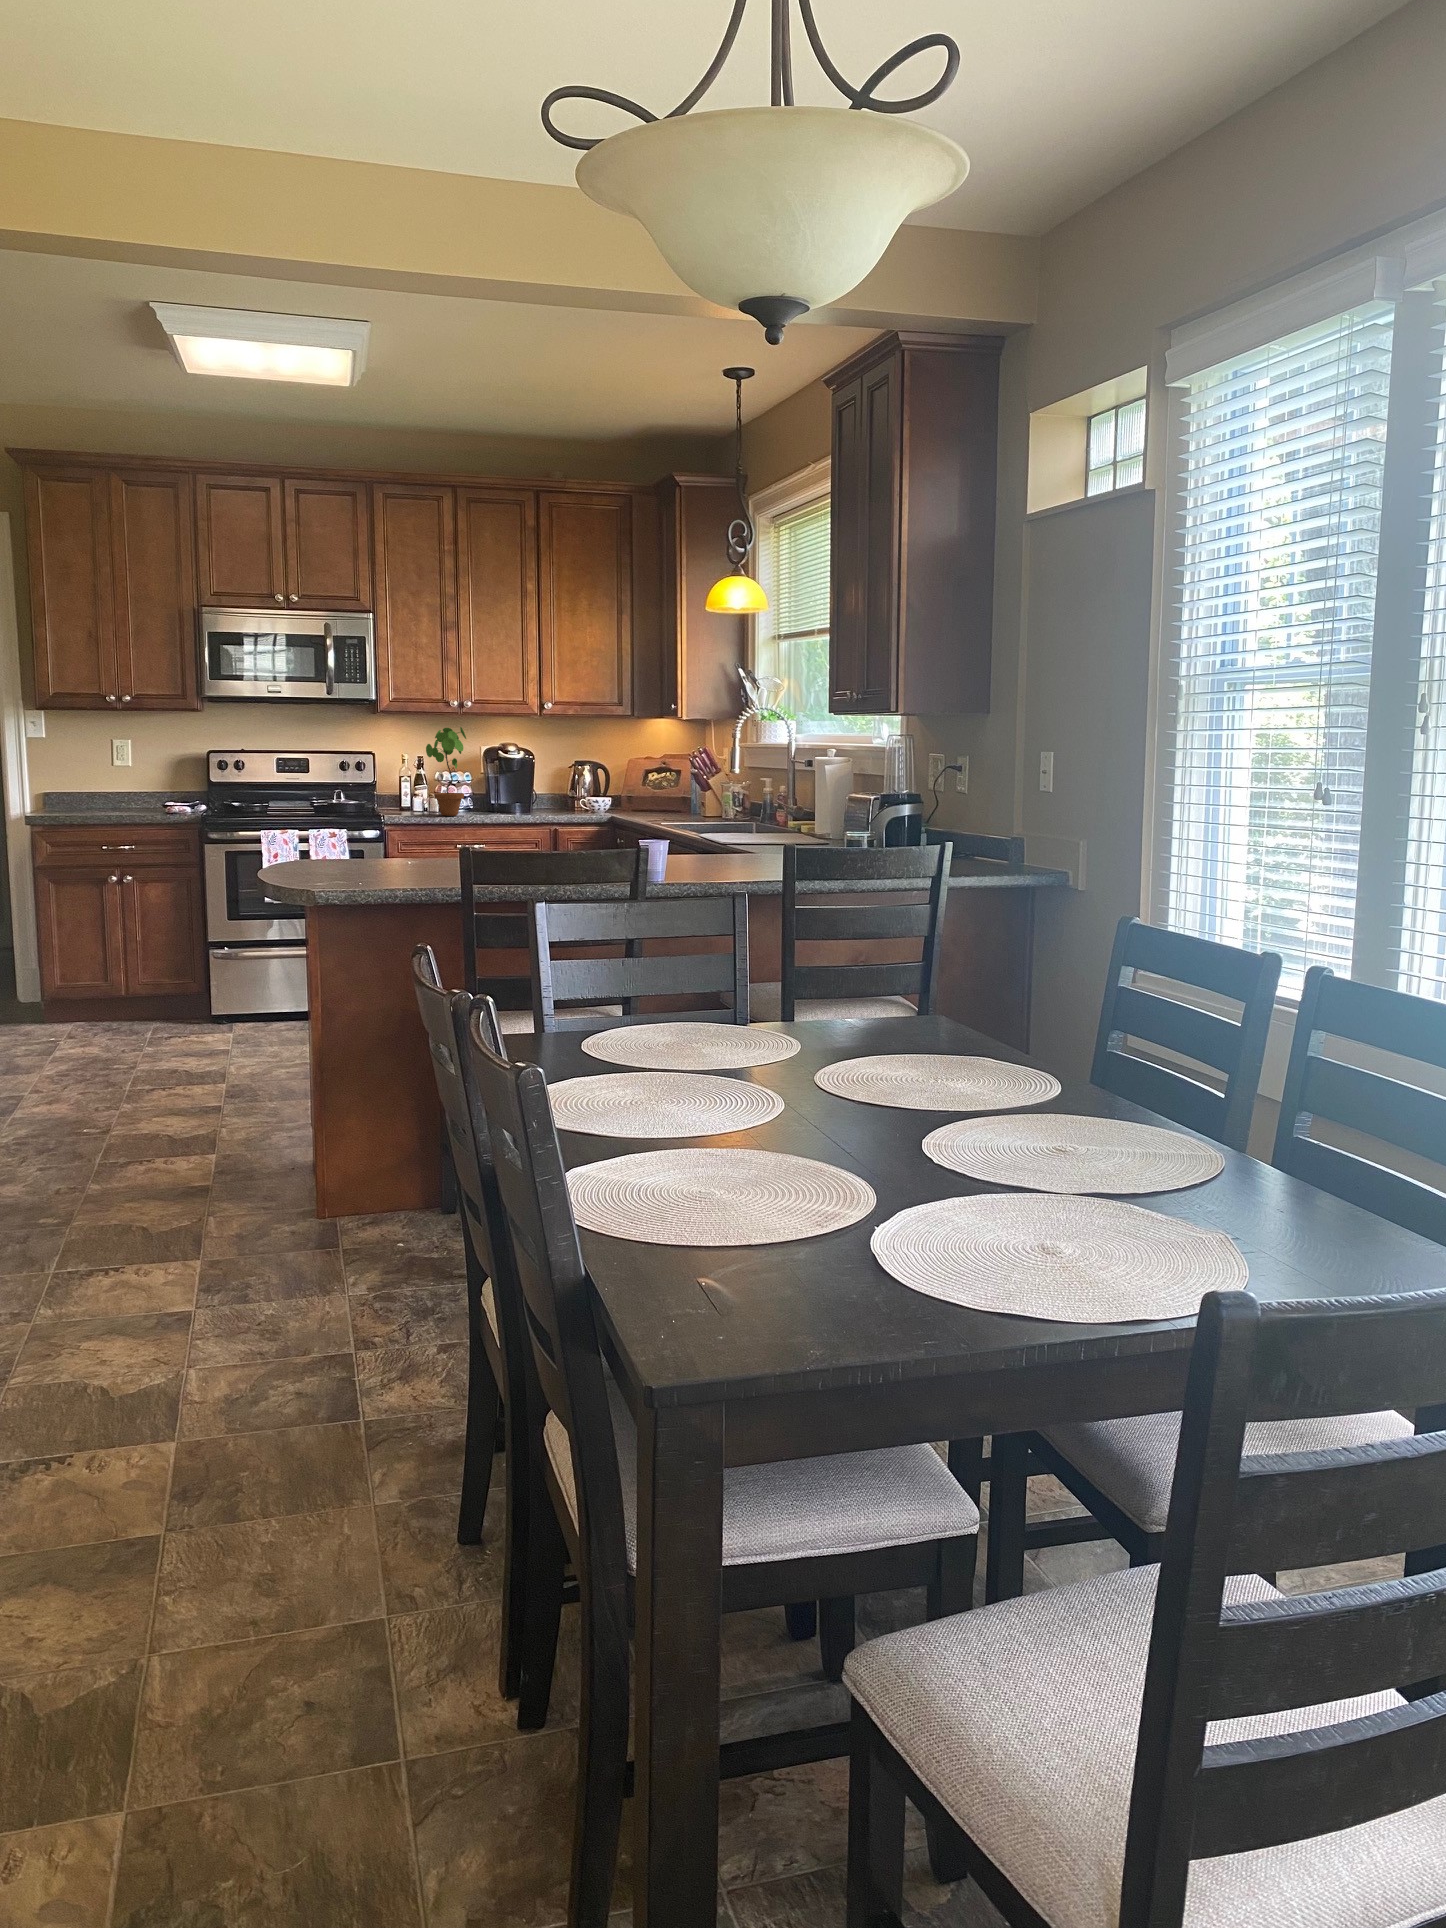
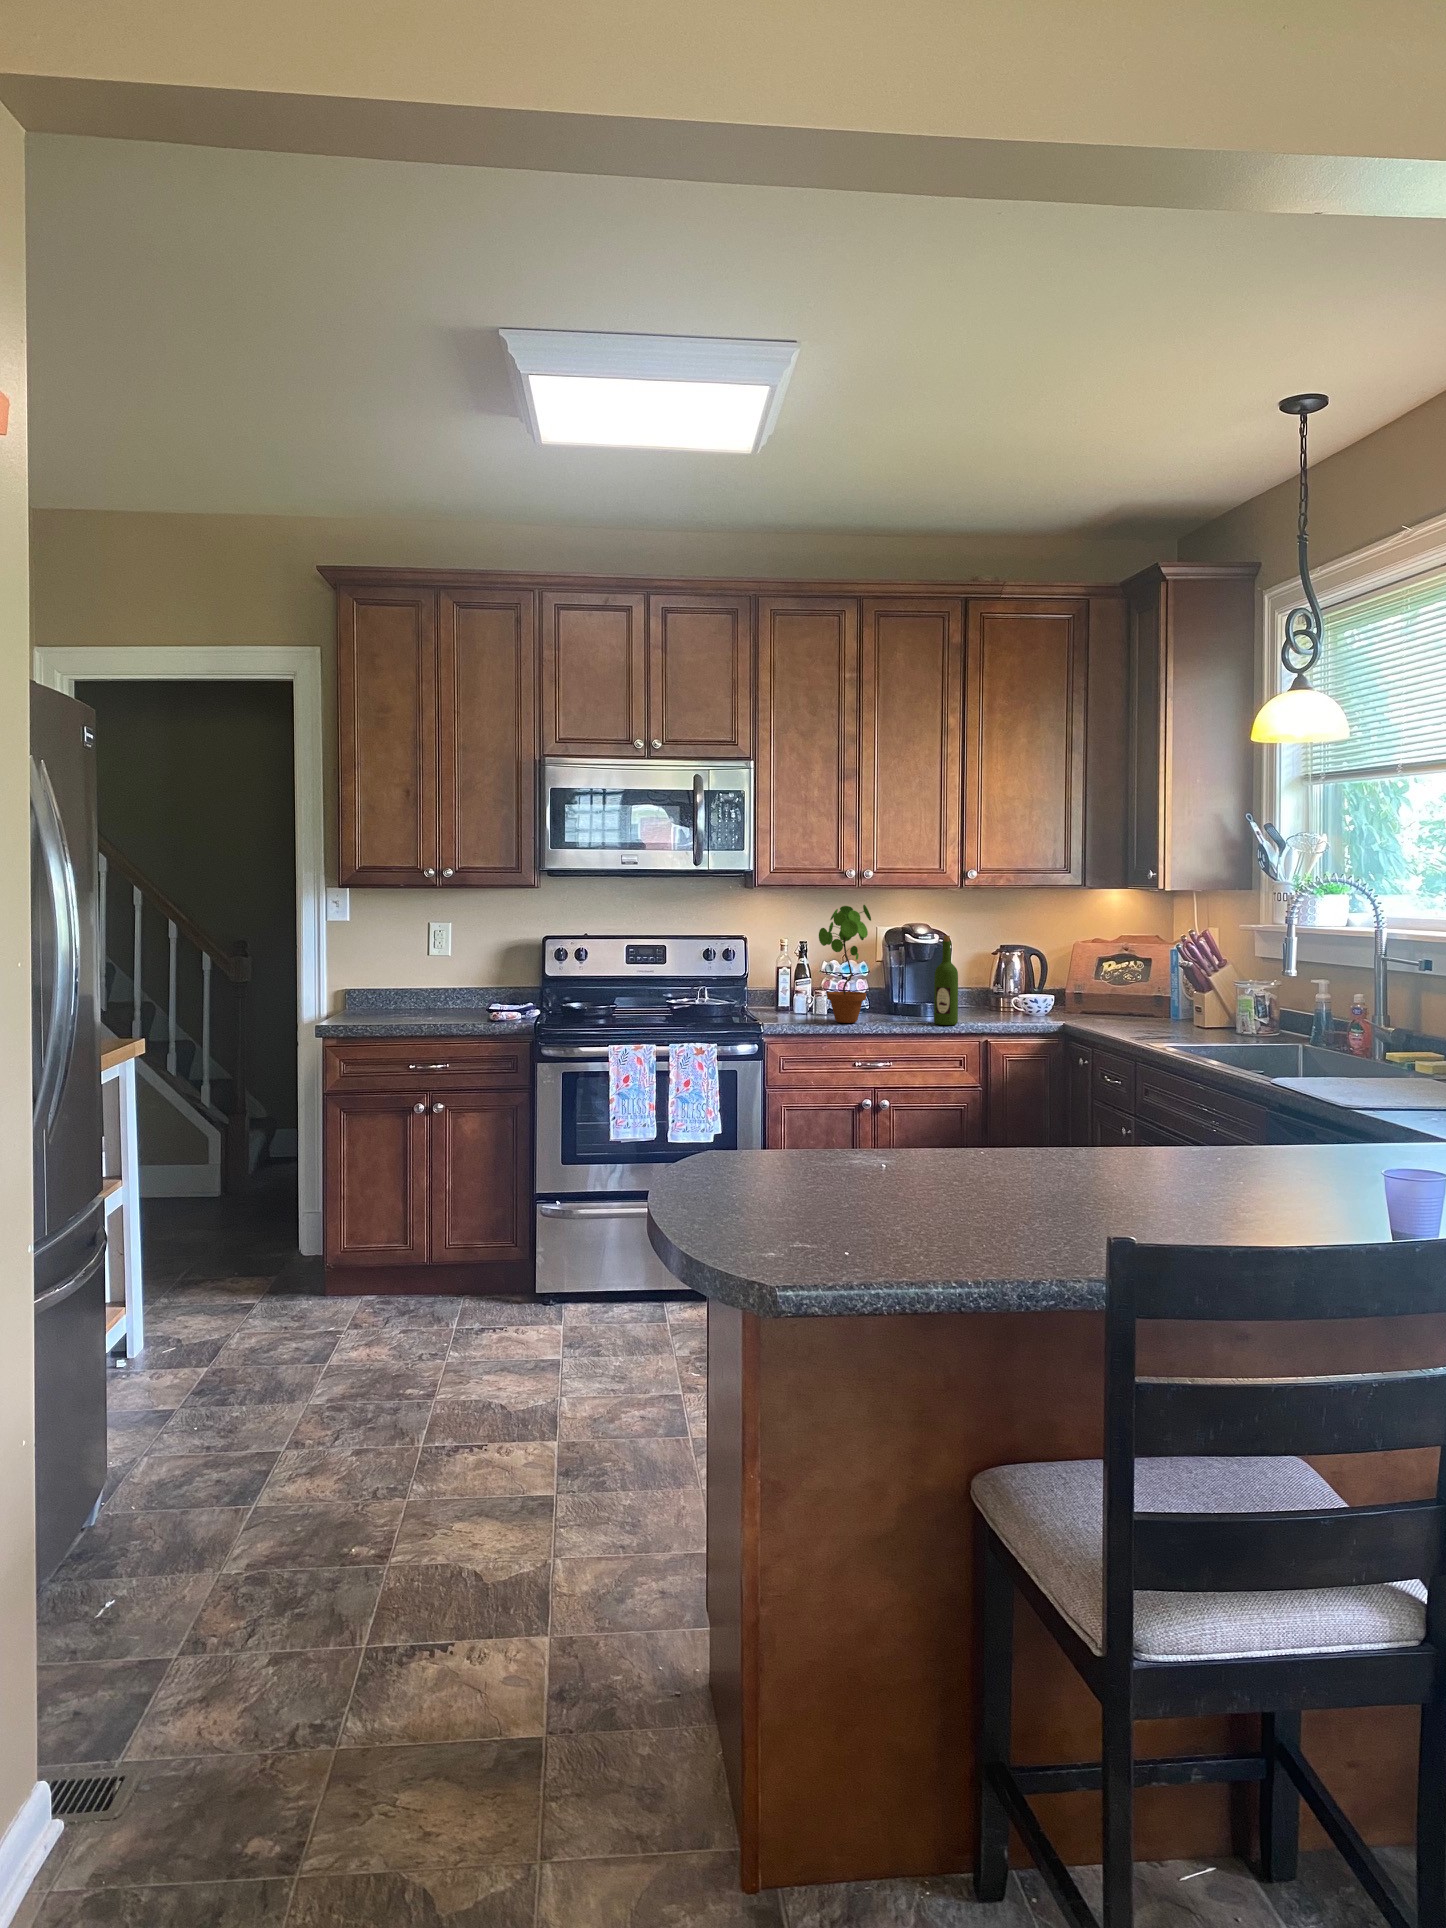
wine bottle: none [516,751,533,817] -> present [934,936,958,1025]

